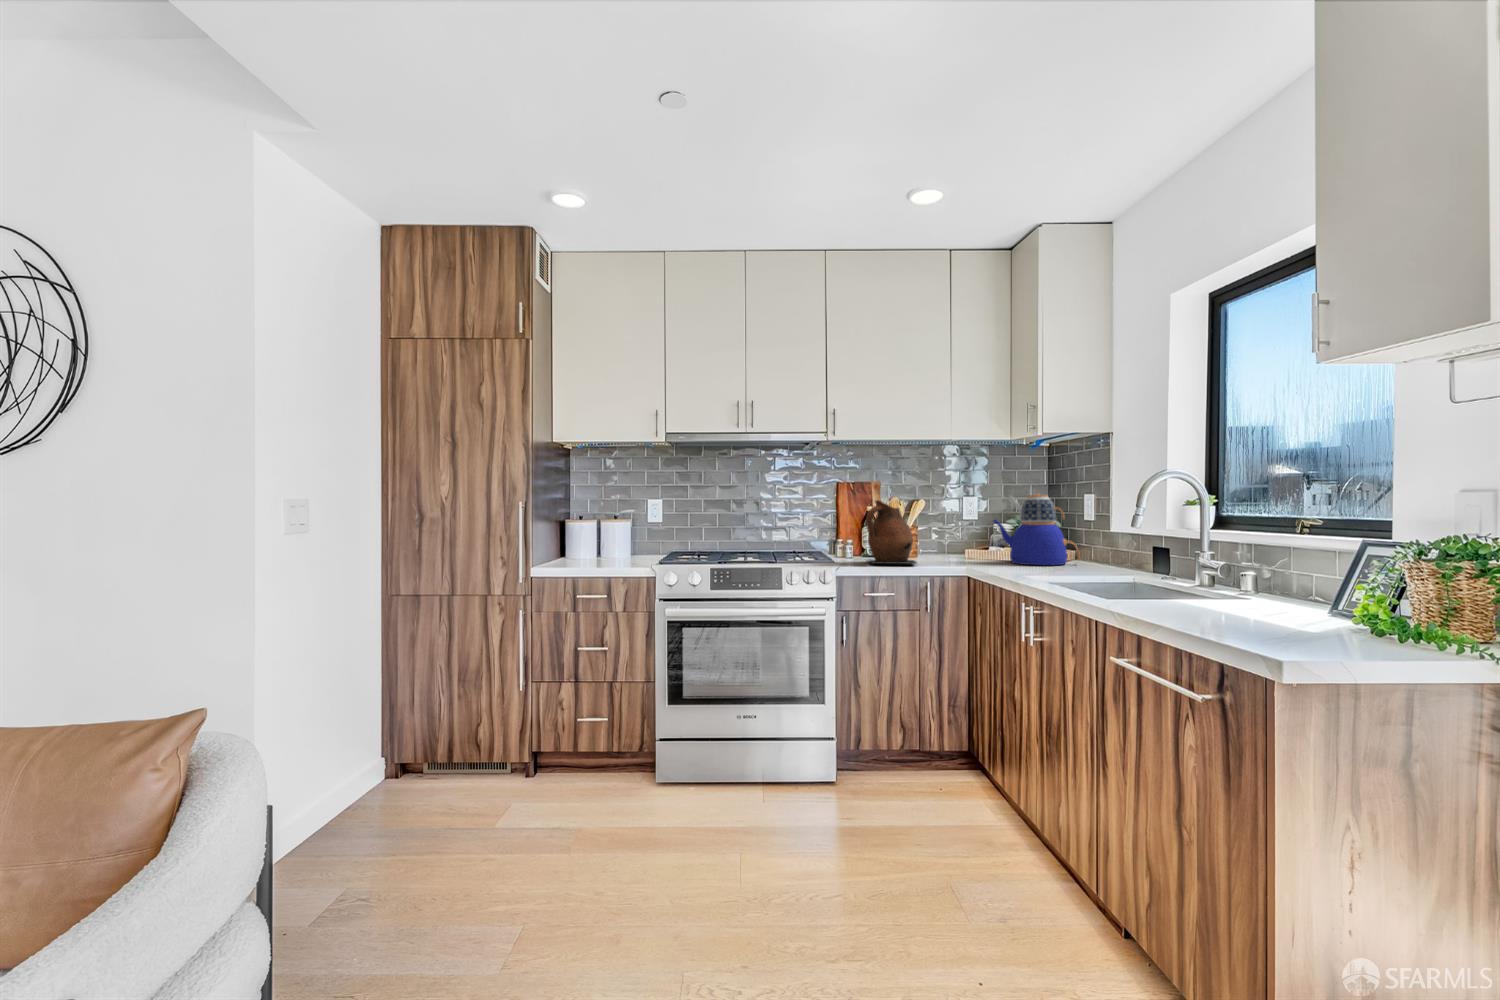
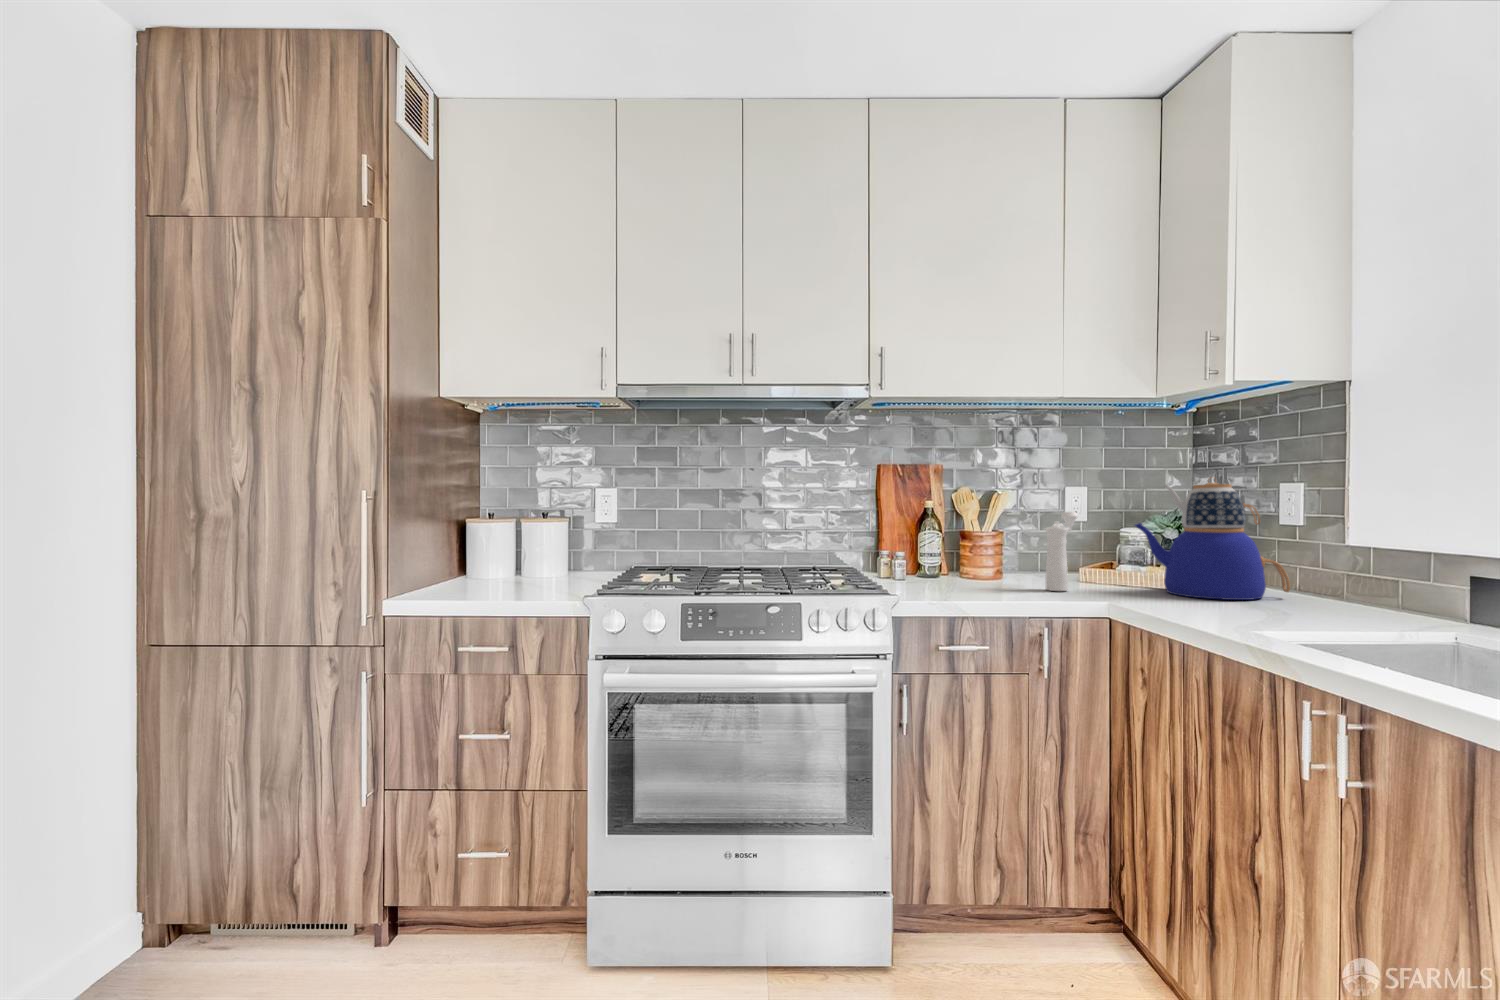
ceramic pitcher: present [866,500,917,564] -> none [931,492,1023,599]
pepper mill: none [937,512,959,562] -> present [1046,512,1078,591]

